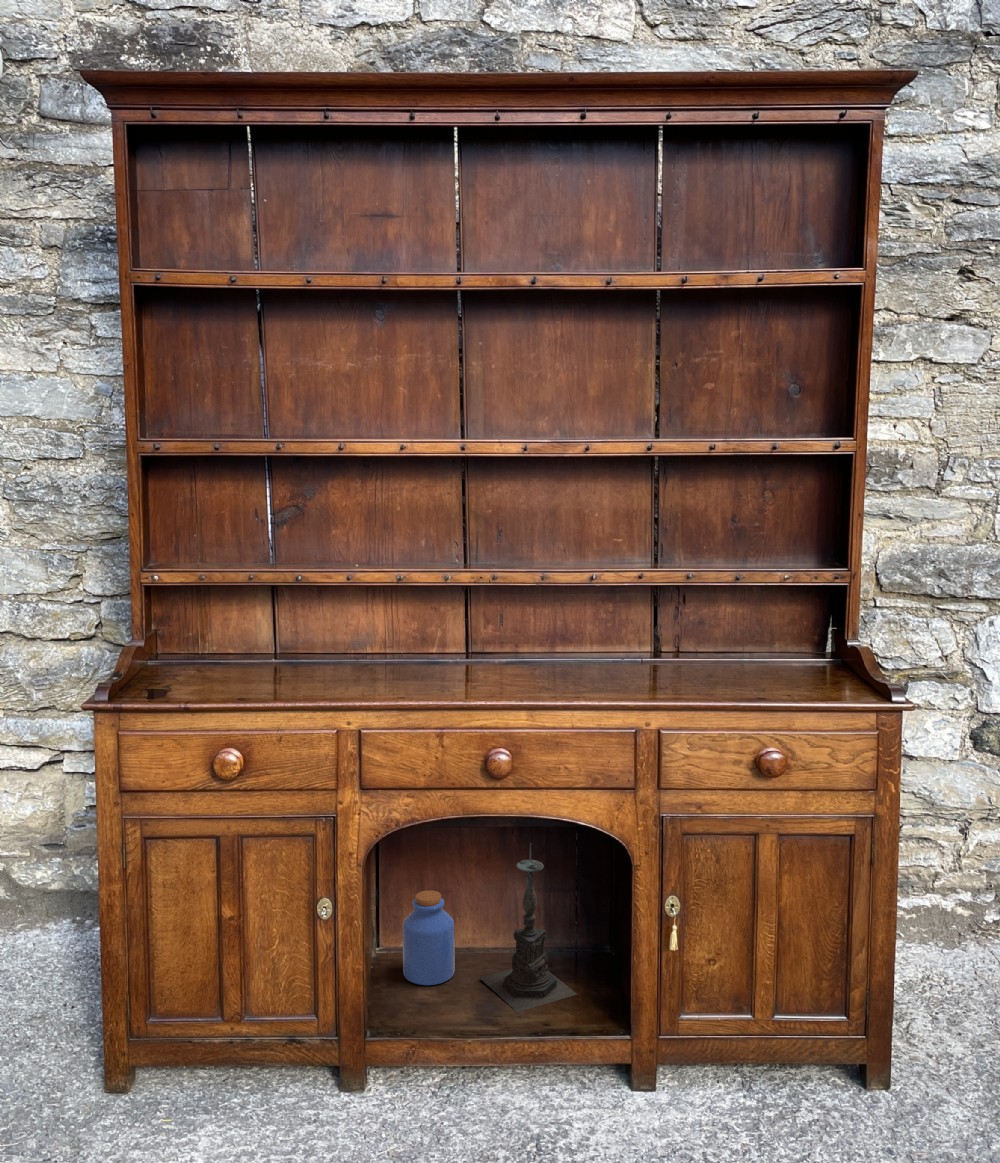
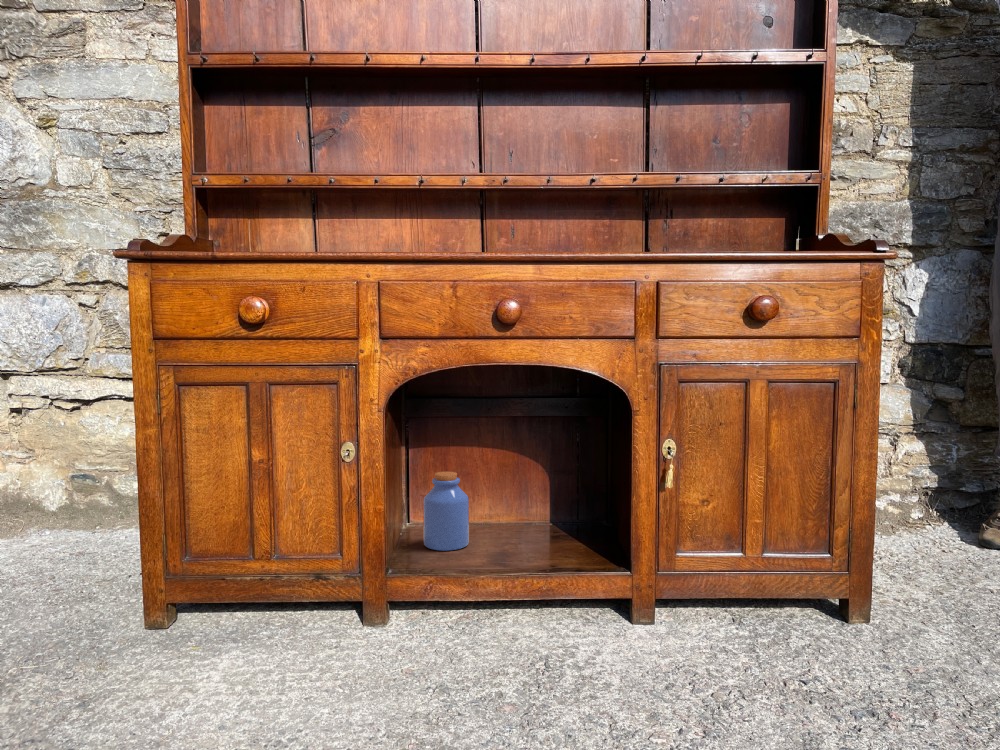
candle holder: present [480,844,577,1012] -> none [491,420,578,565]

